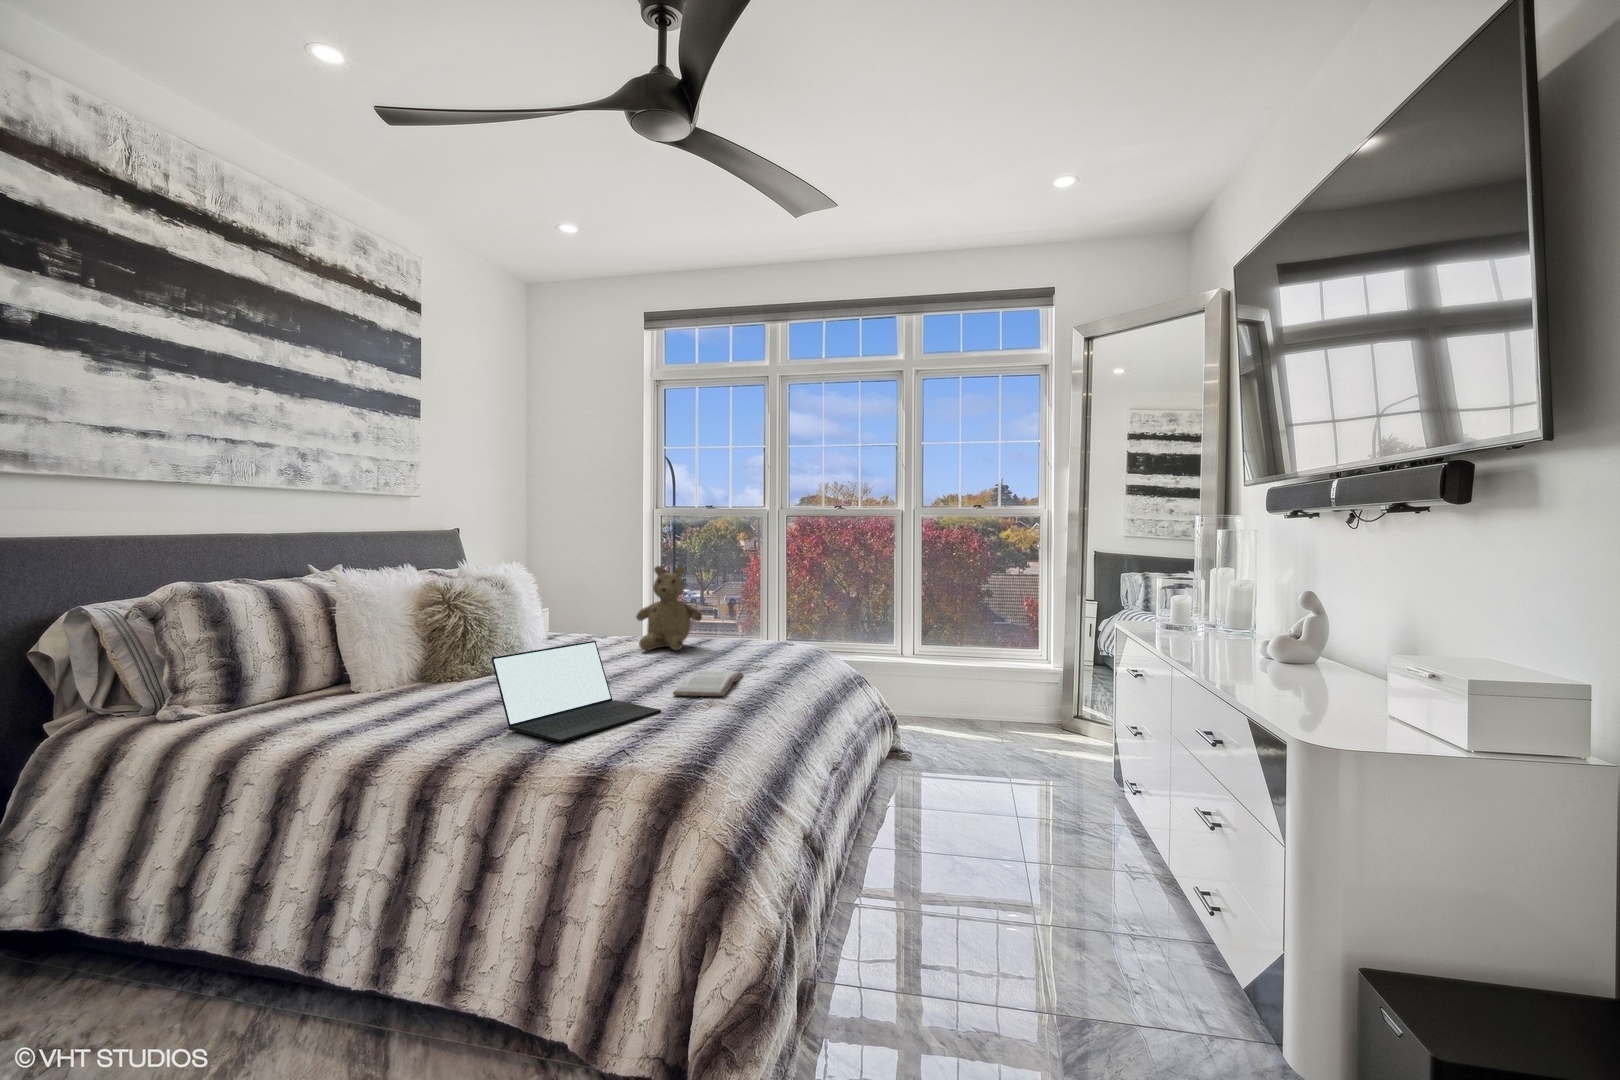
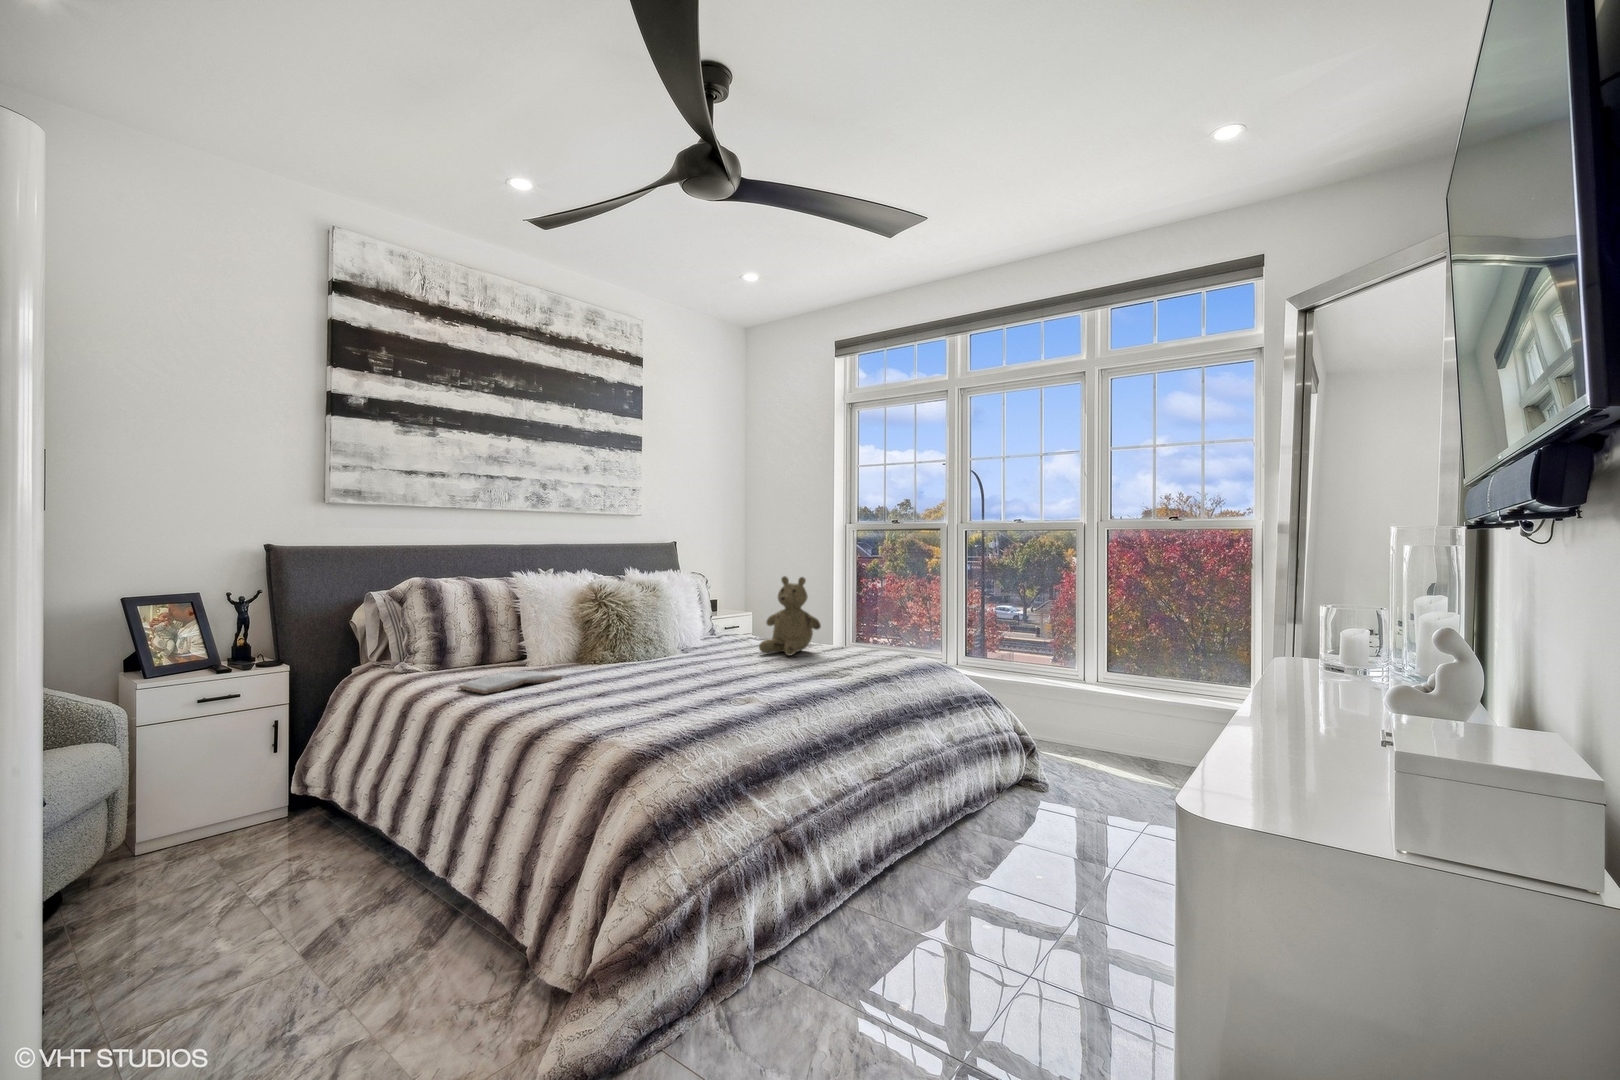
laptop: present [491,641,661,742] -> none [558,639,689,719]
book: present [673,671,743,696] -> present [458,671,562,694]

